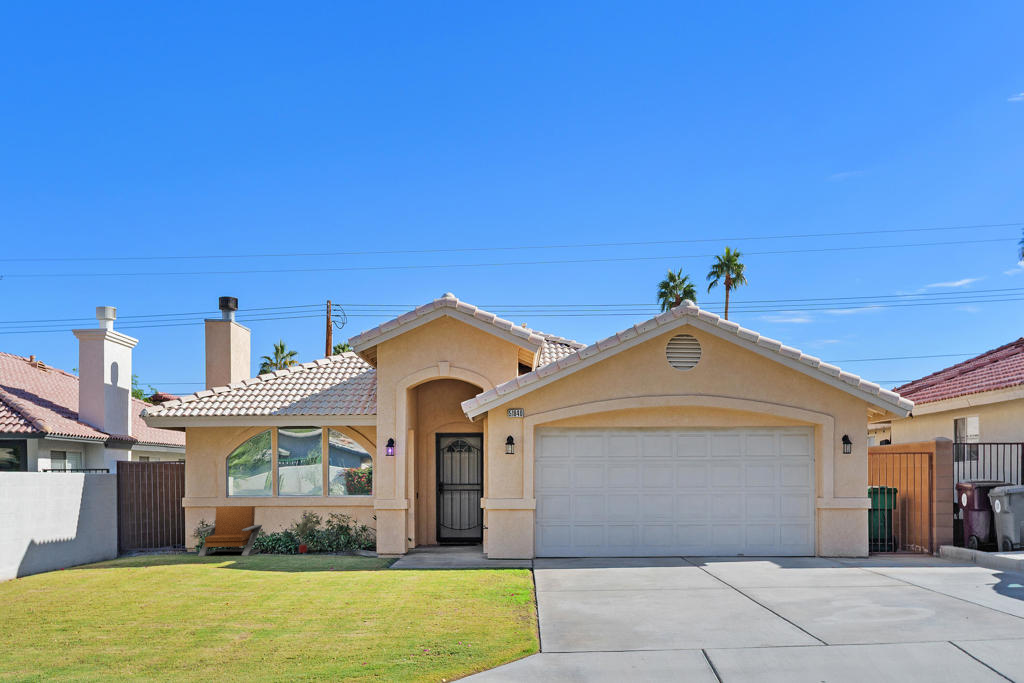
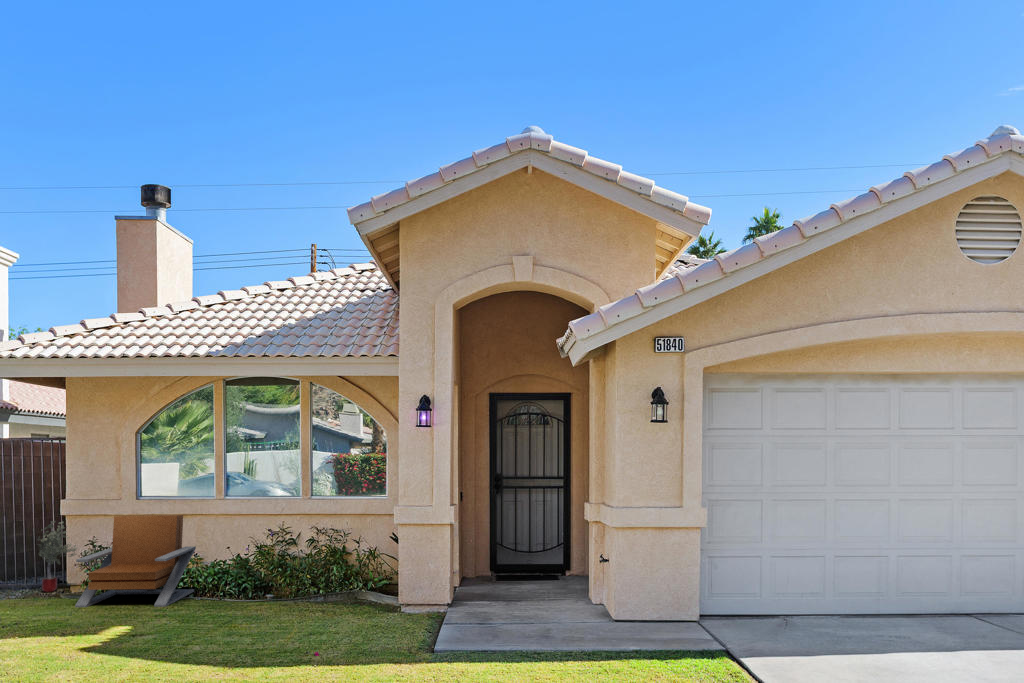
potted tree: present [288,510,319,553] -> present [39,521,77,592]

